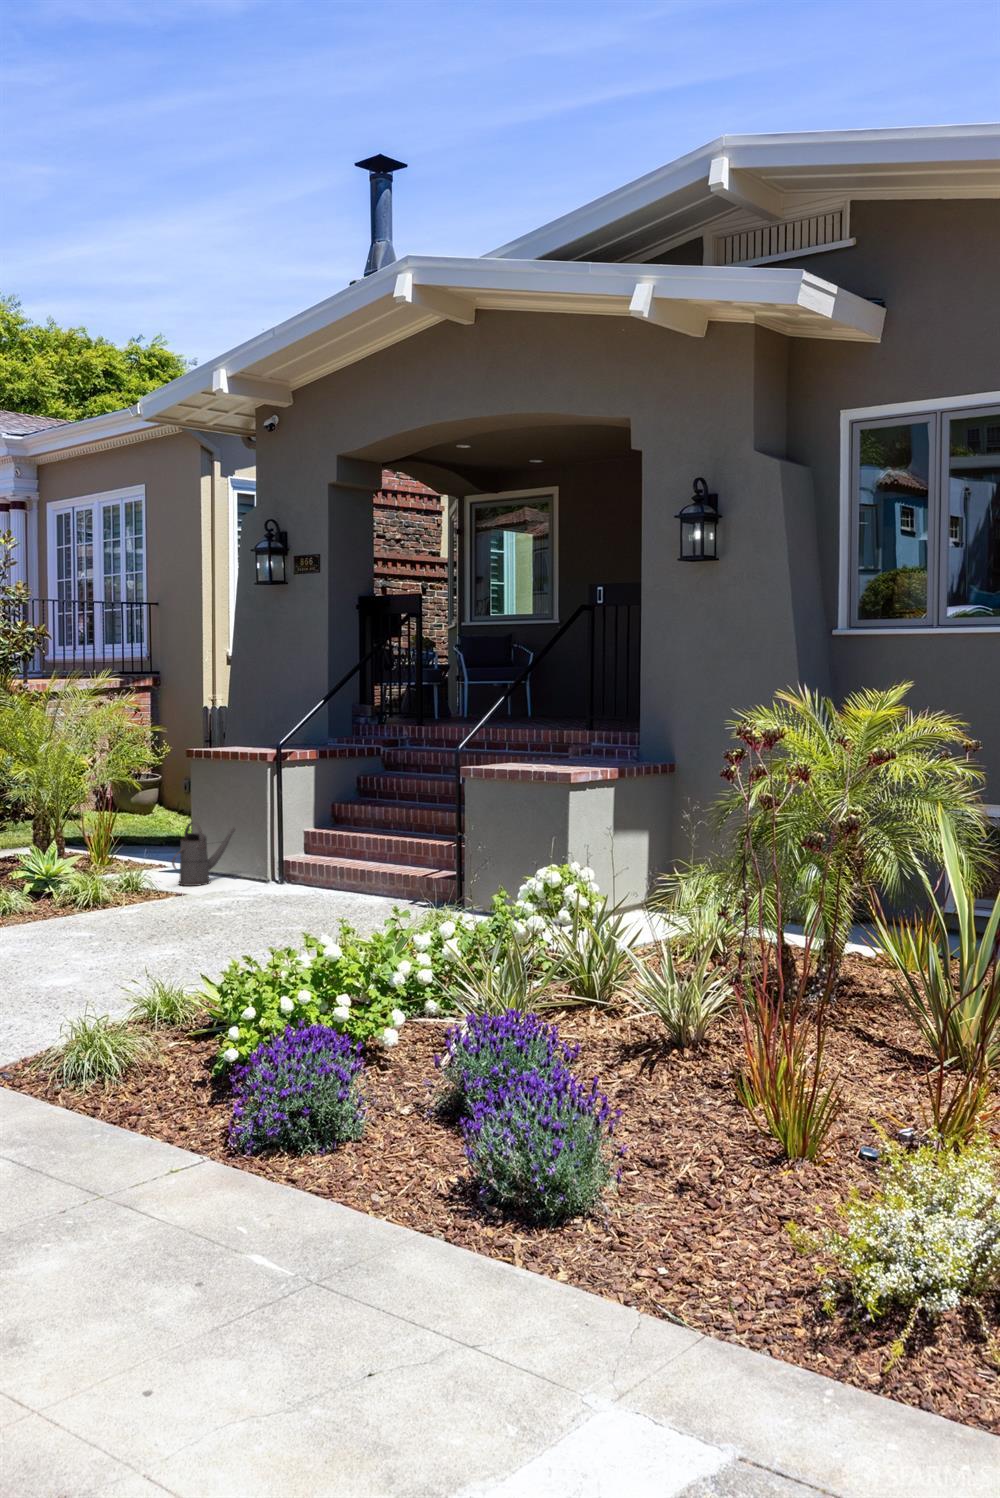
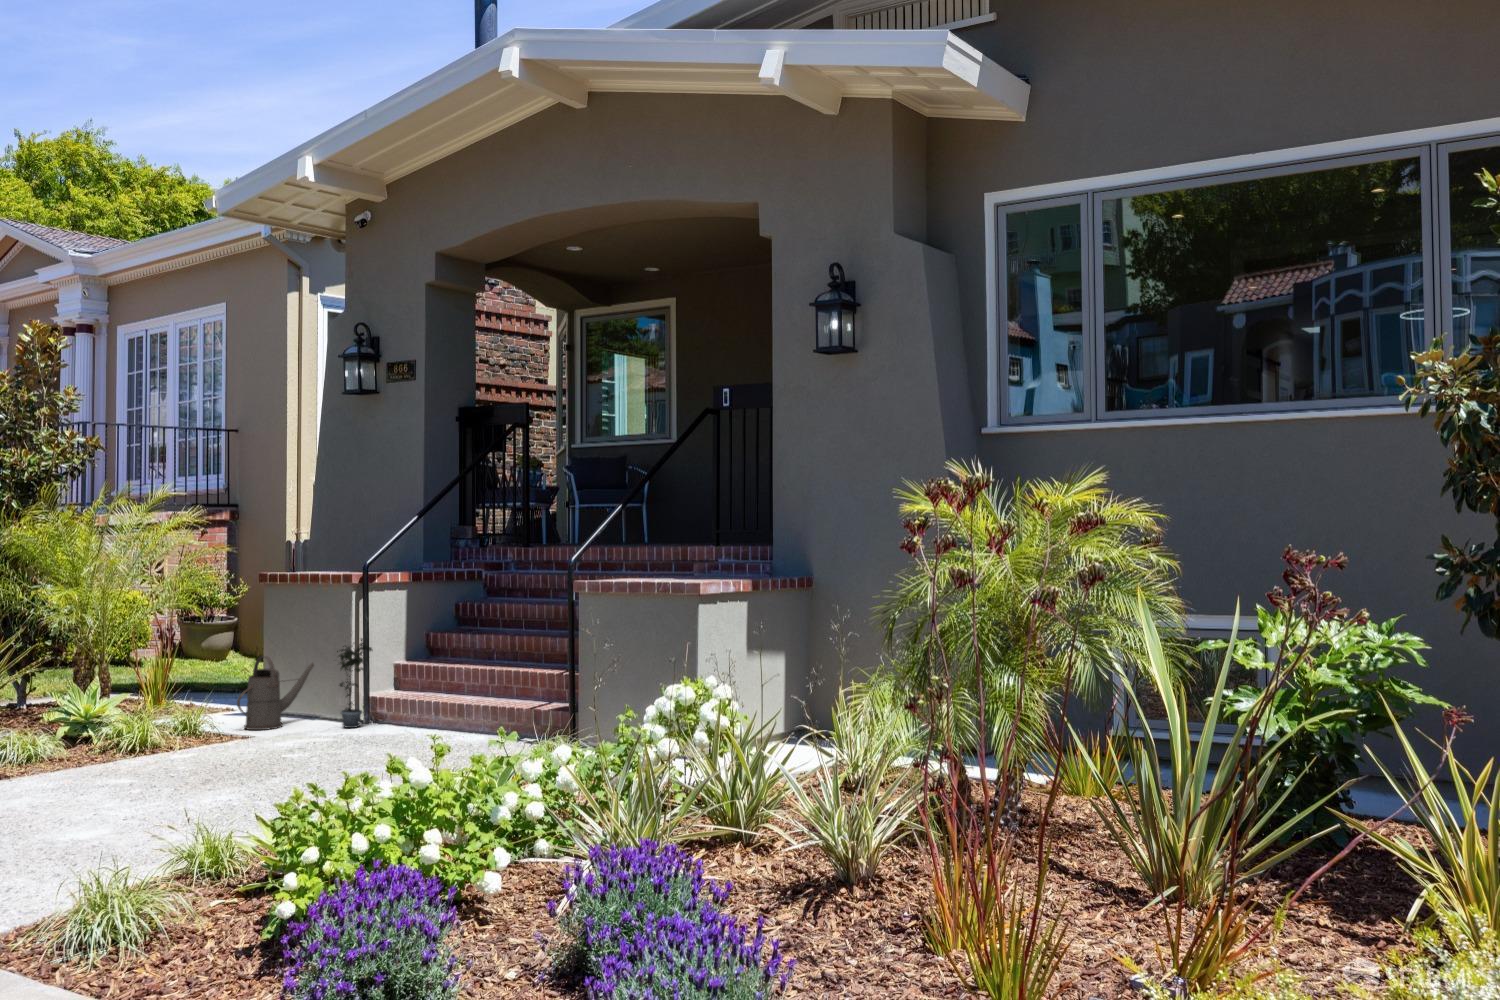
potted plant: none [252,808,285,886] -> present [337,639,372,728]

